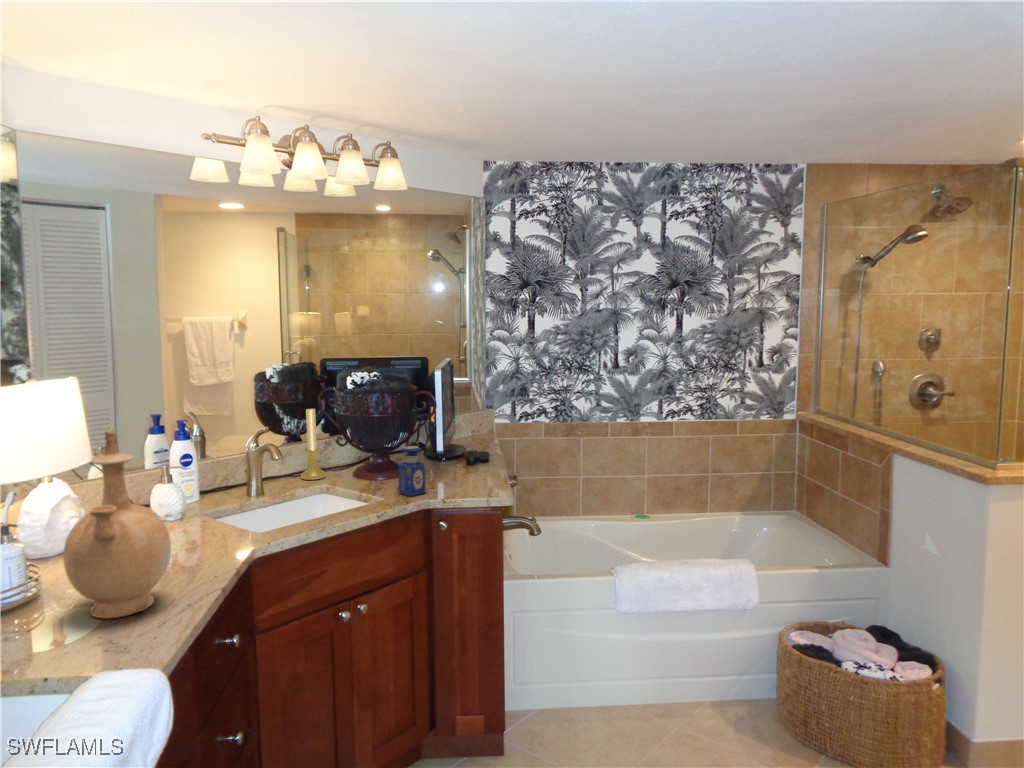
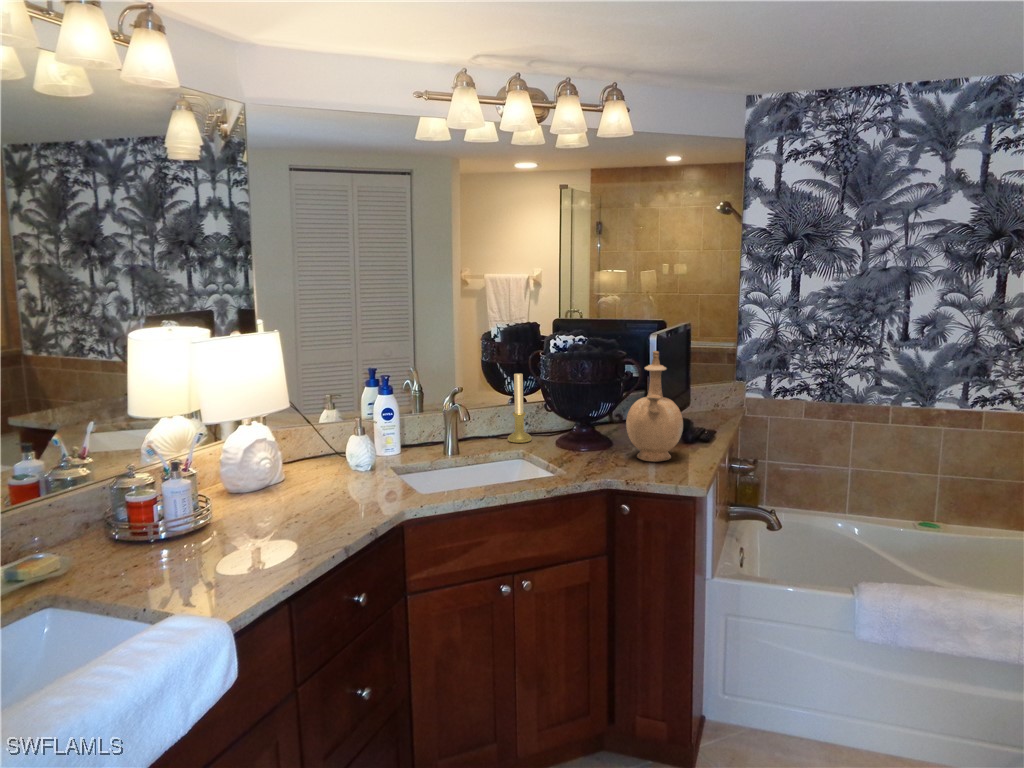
vase: present [63,430,171,618] -> present [626,351,683,462]
perfume bottle: present [398,446,426,496] -> none [582,421,608,472]

